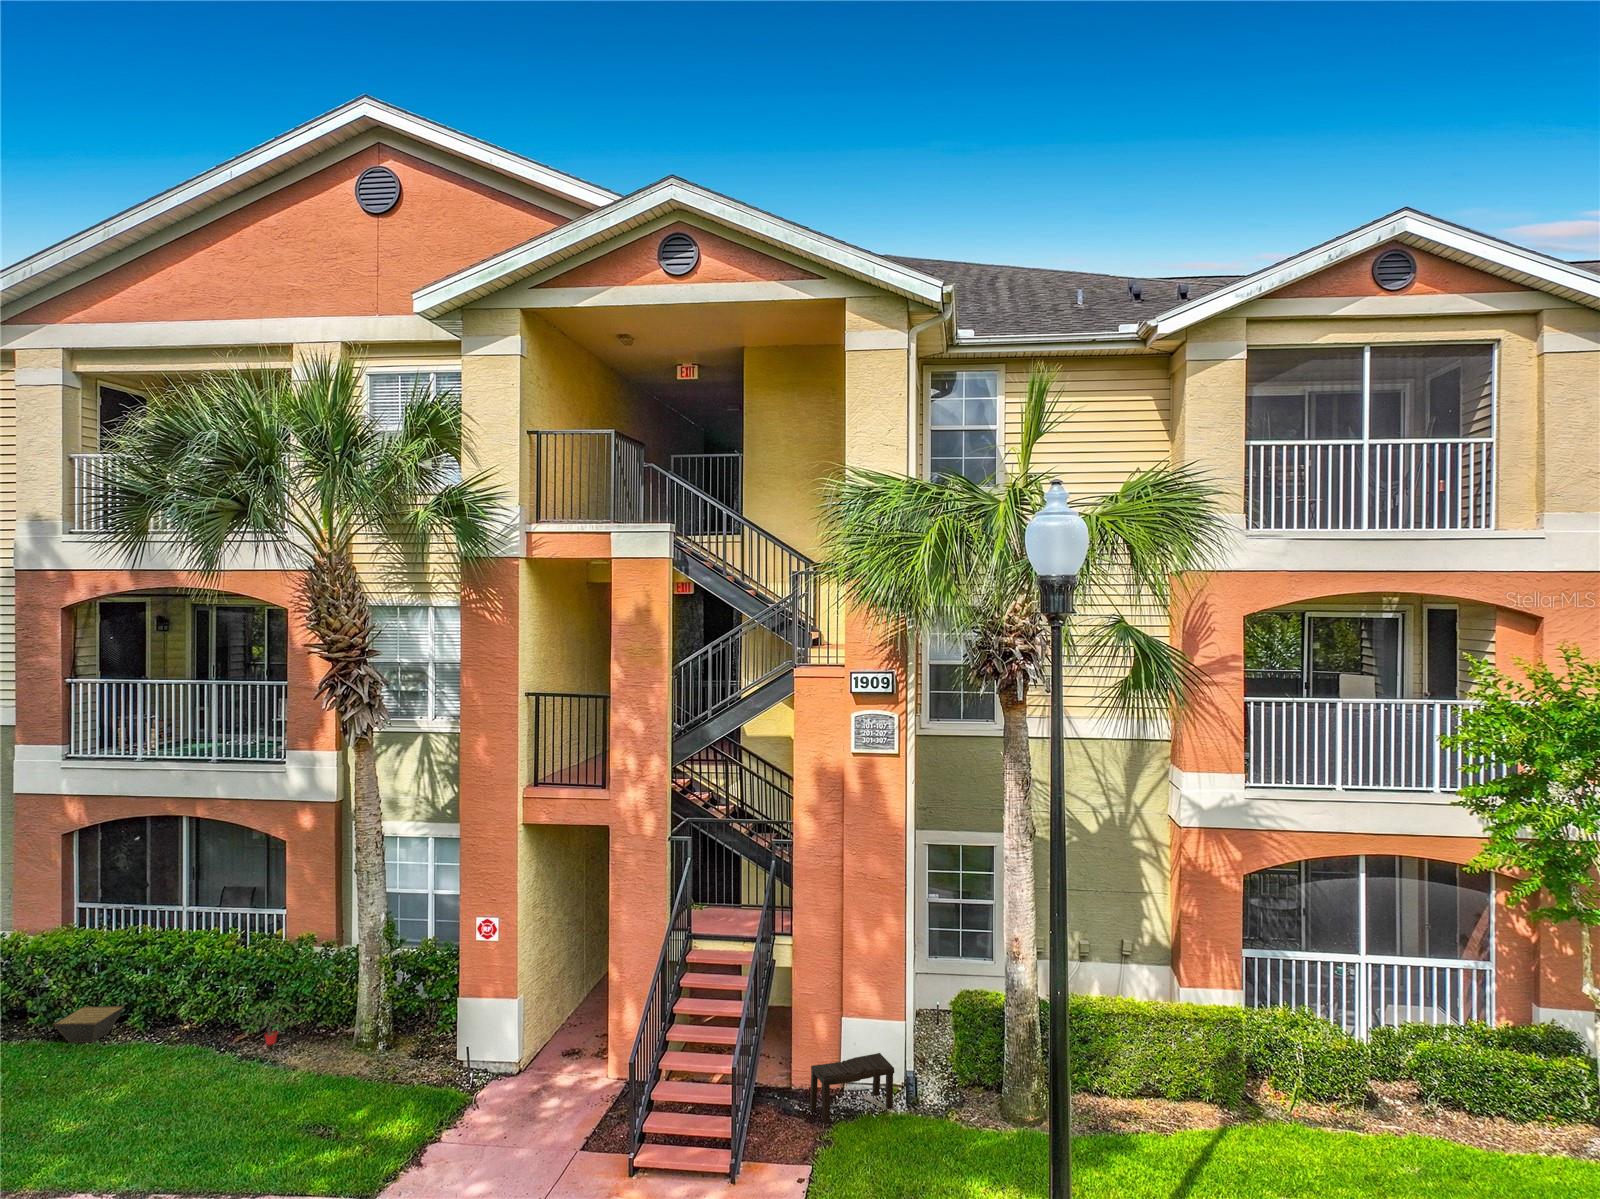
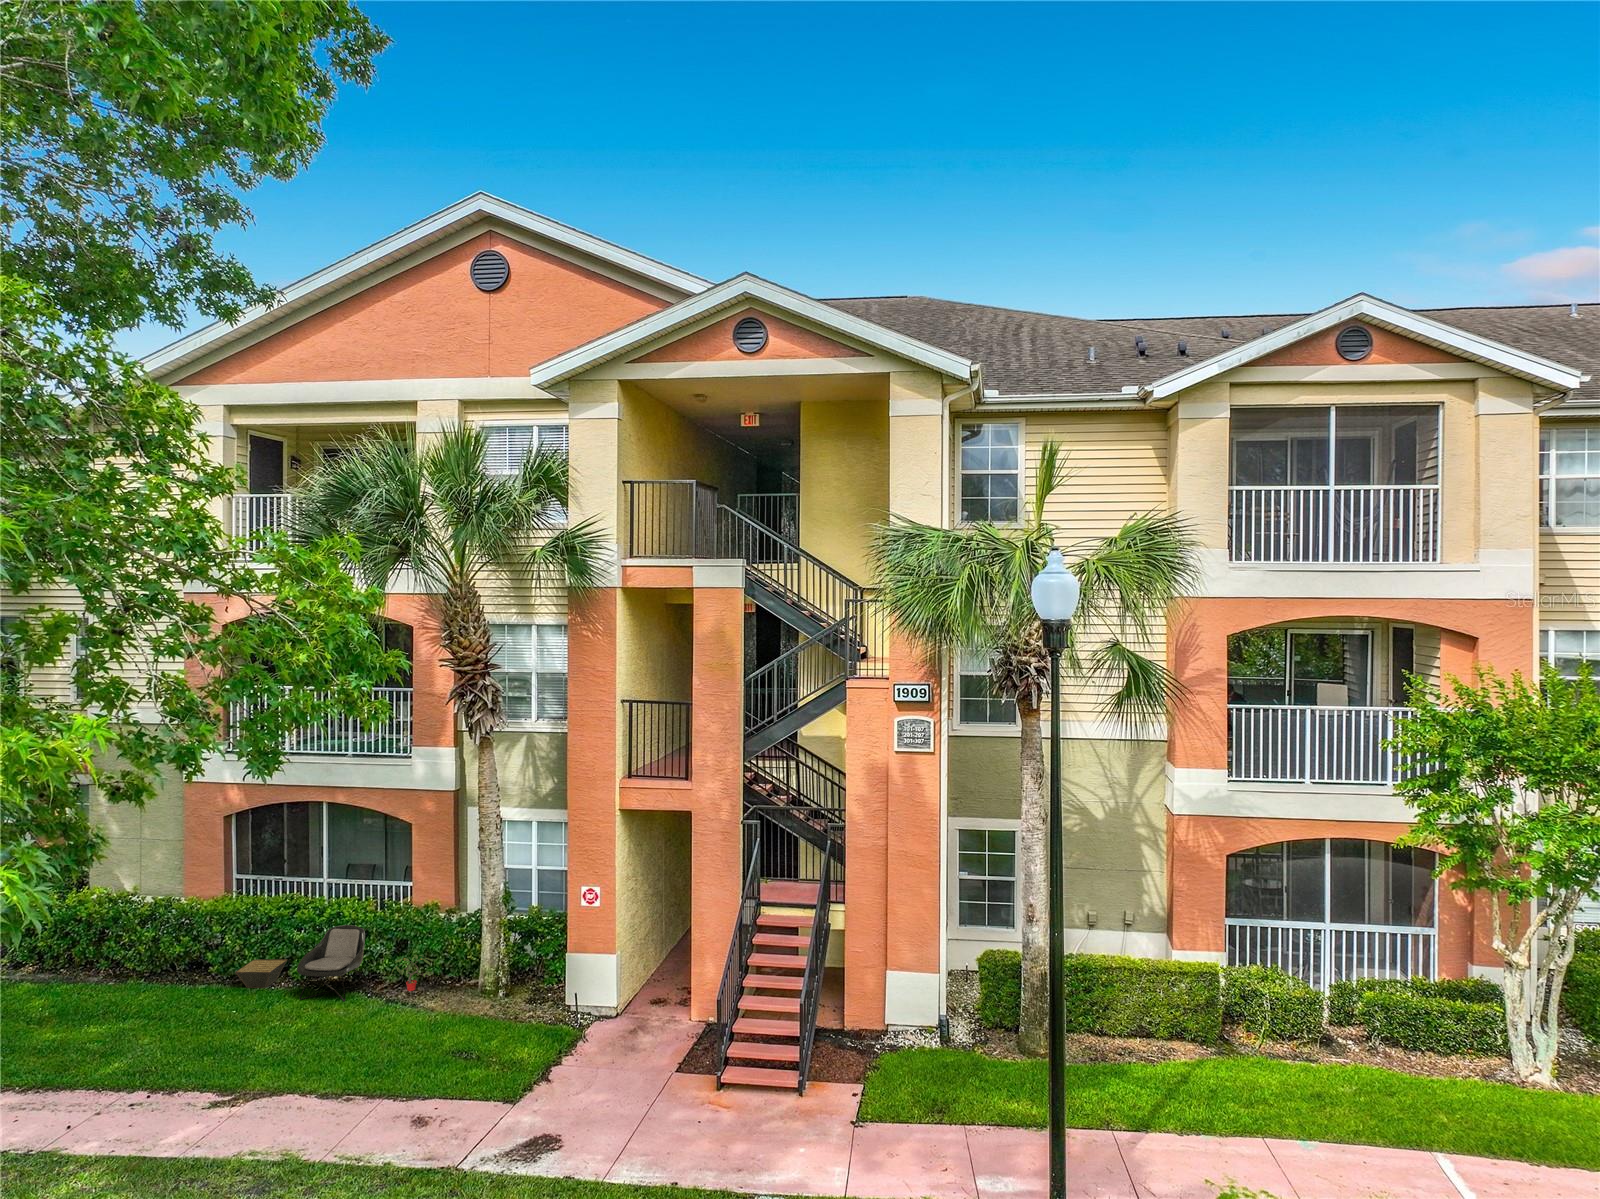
lounge chair: none [125,965,220,1061] -> present [297,925,368,1001]
bench: present [810,1053,894,1124] -> none [861,998,930,1052]

